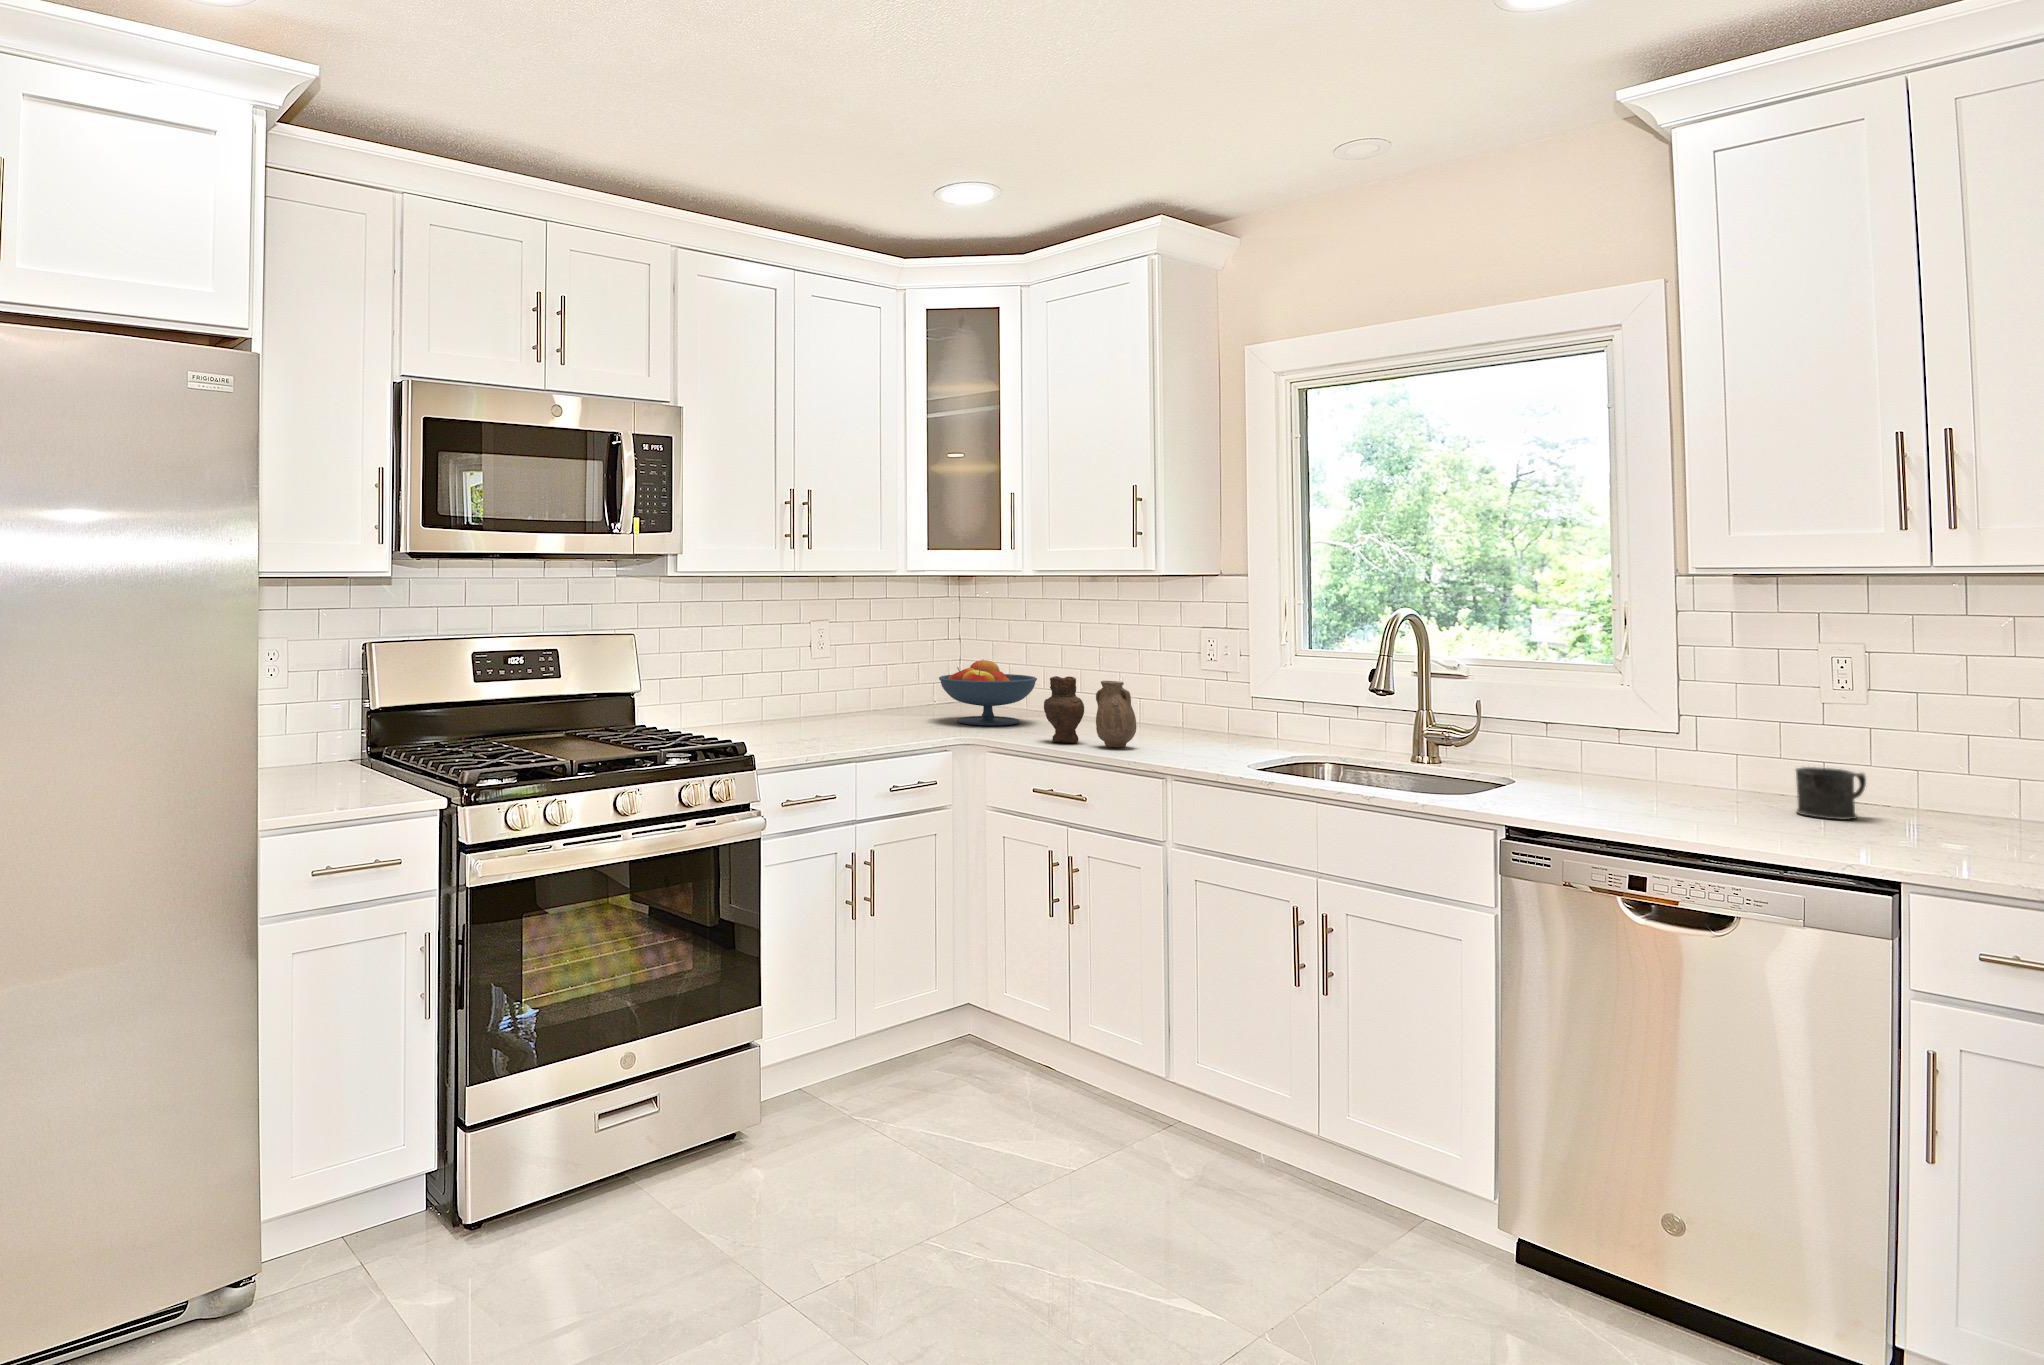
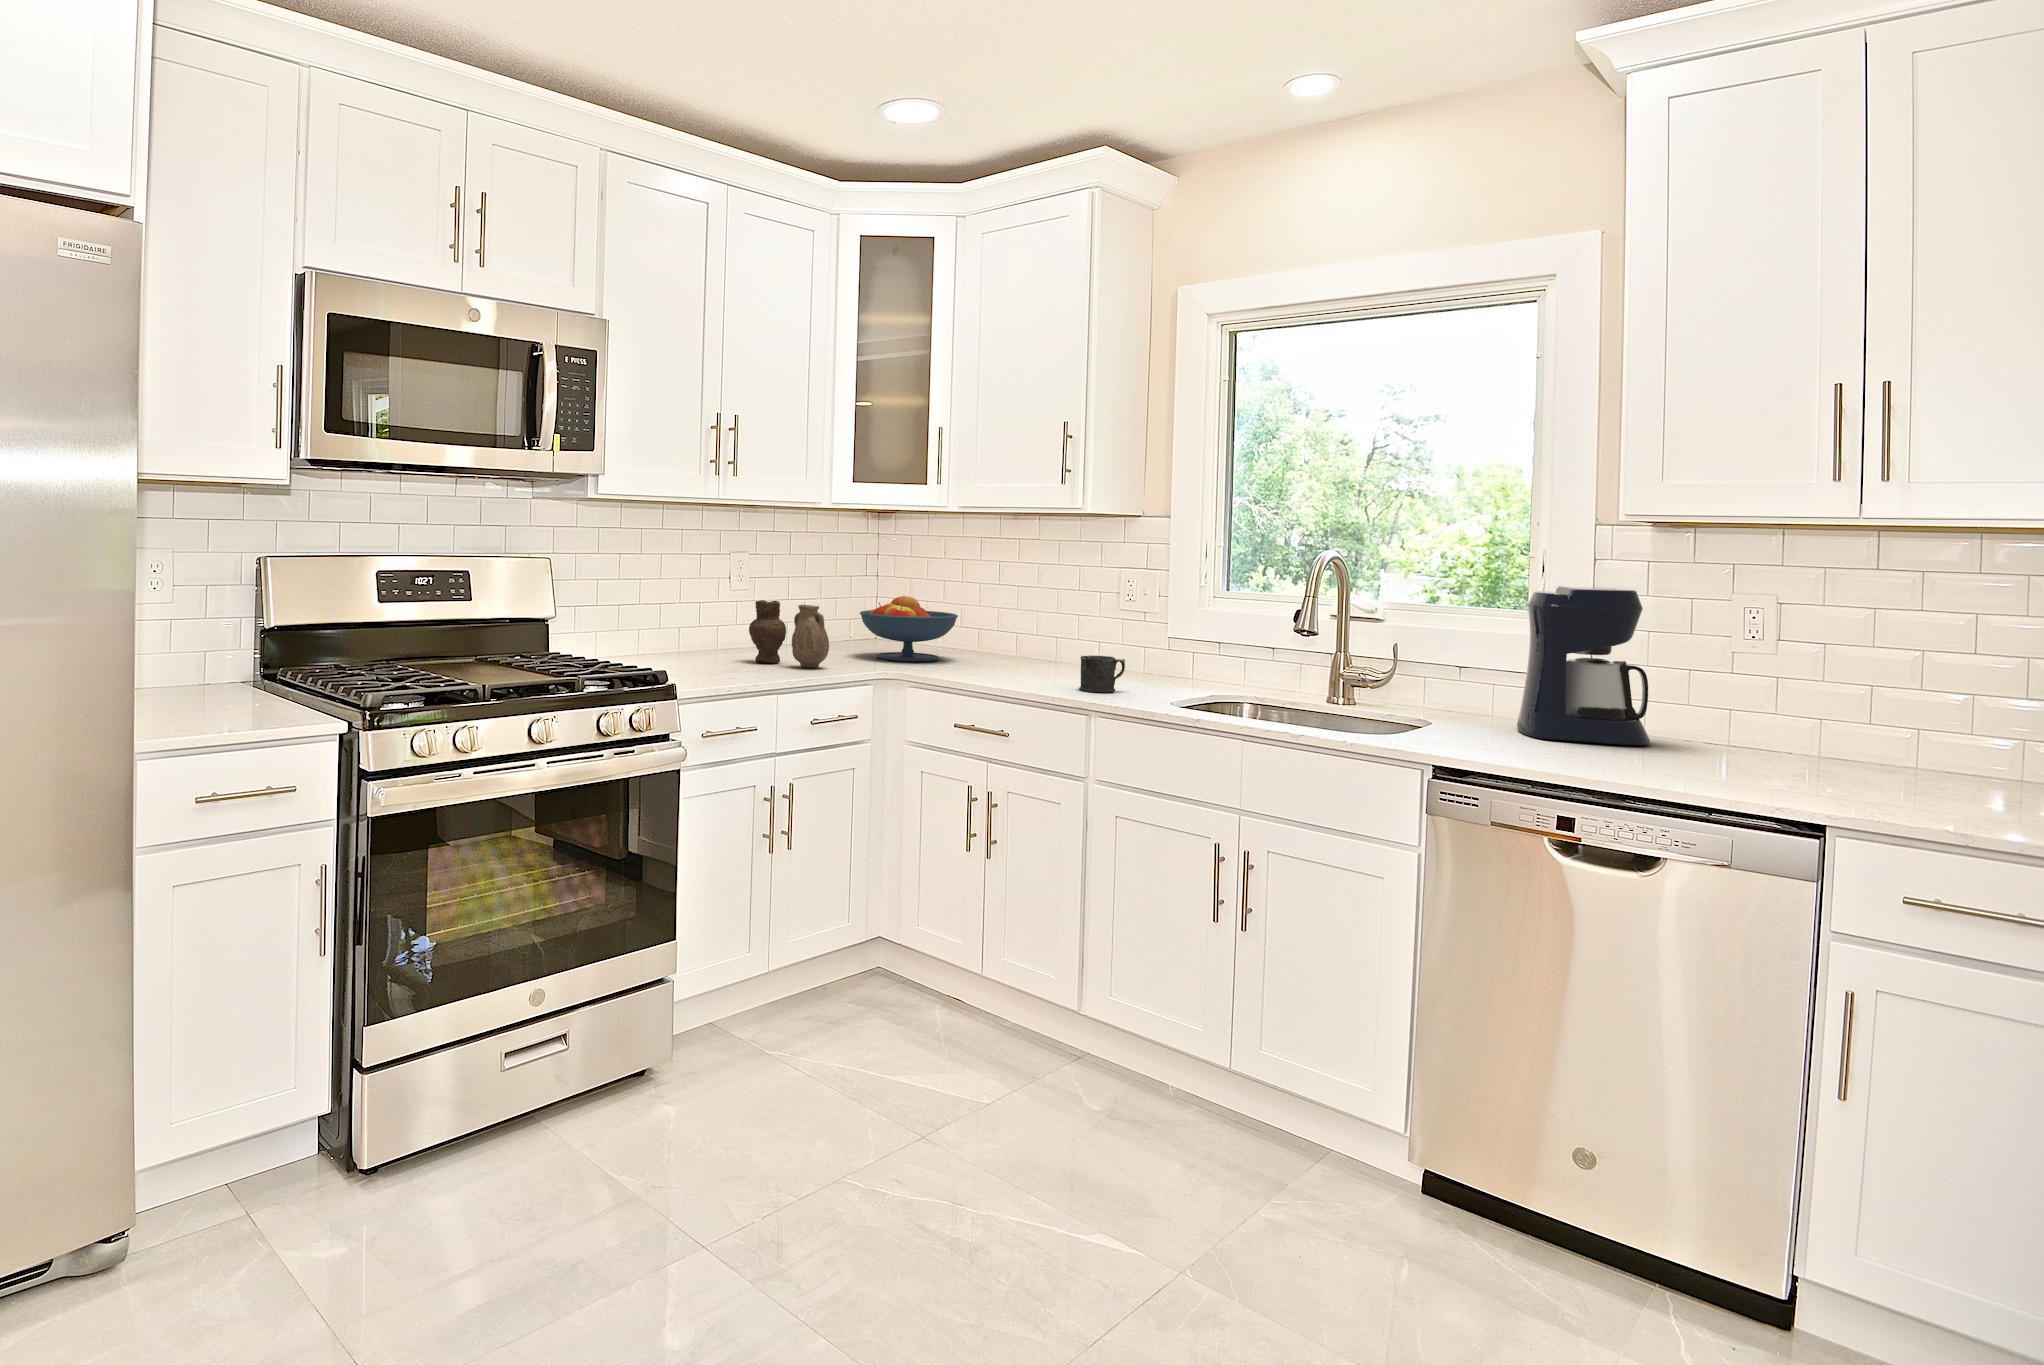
coffee maker: none [1603,639,1742,801] -> present [1517,586,1651,745]
vase: present [1044,676,1136,747] -> present [749,600,829,668]
mug: present [1796,767,1866,820] -> present [1079,655,1125,692]

